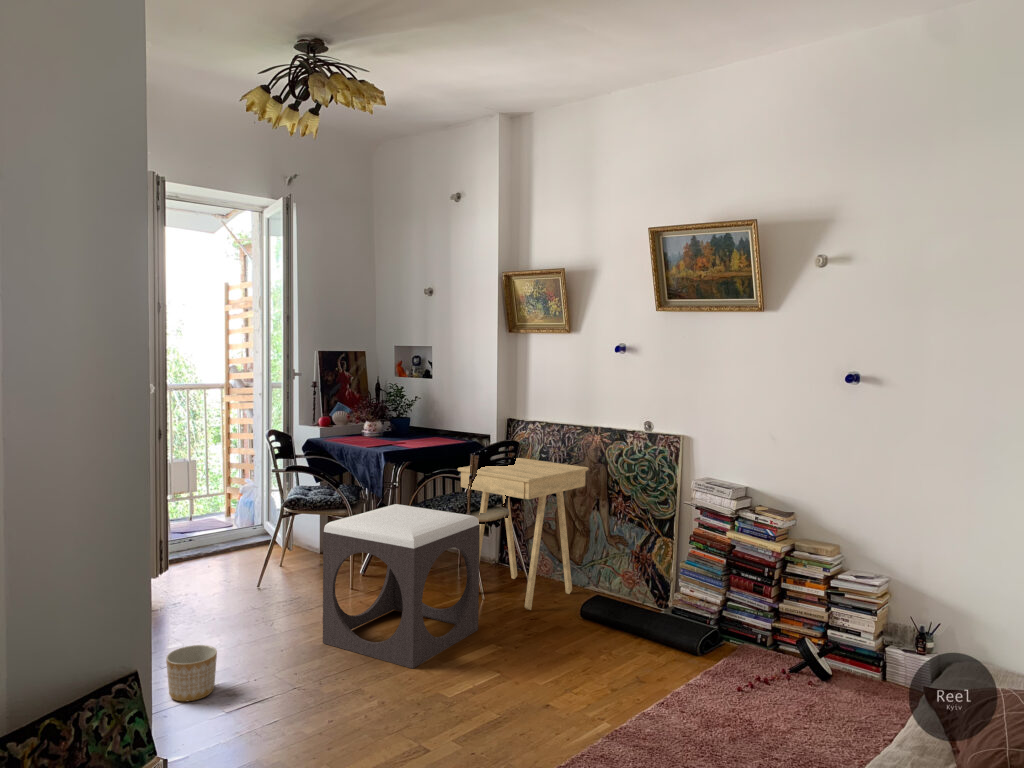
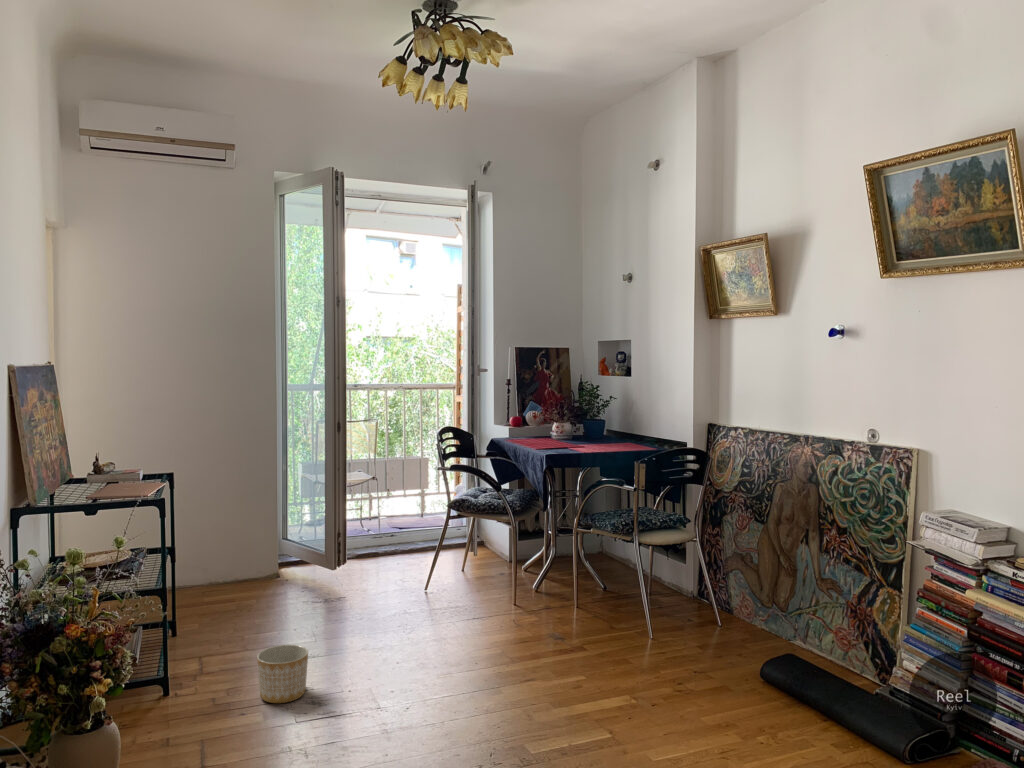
side table: present [458,458,589,610] -> none [623,471,791,661]
footstool: present [323,504,480,669] -> none [441,515,622,710]

